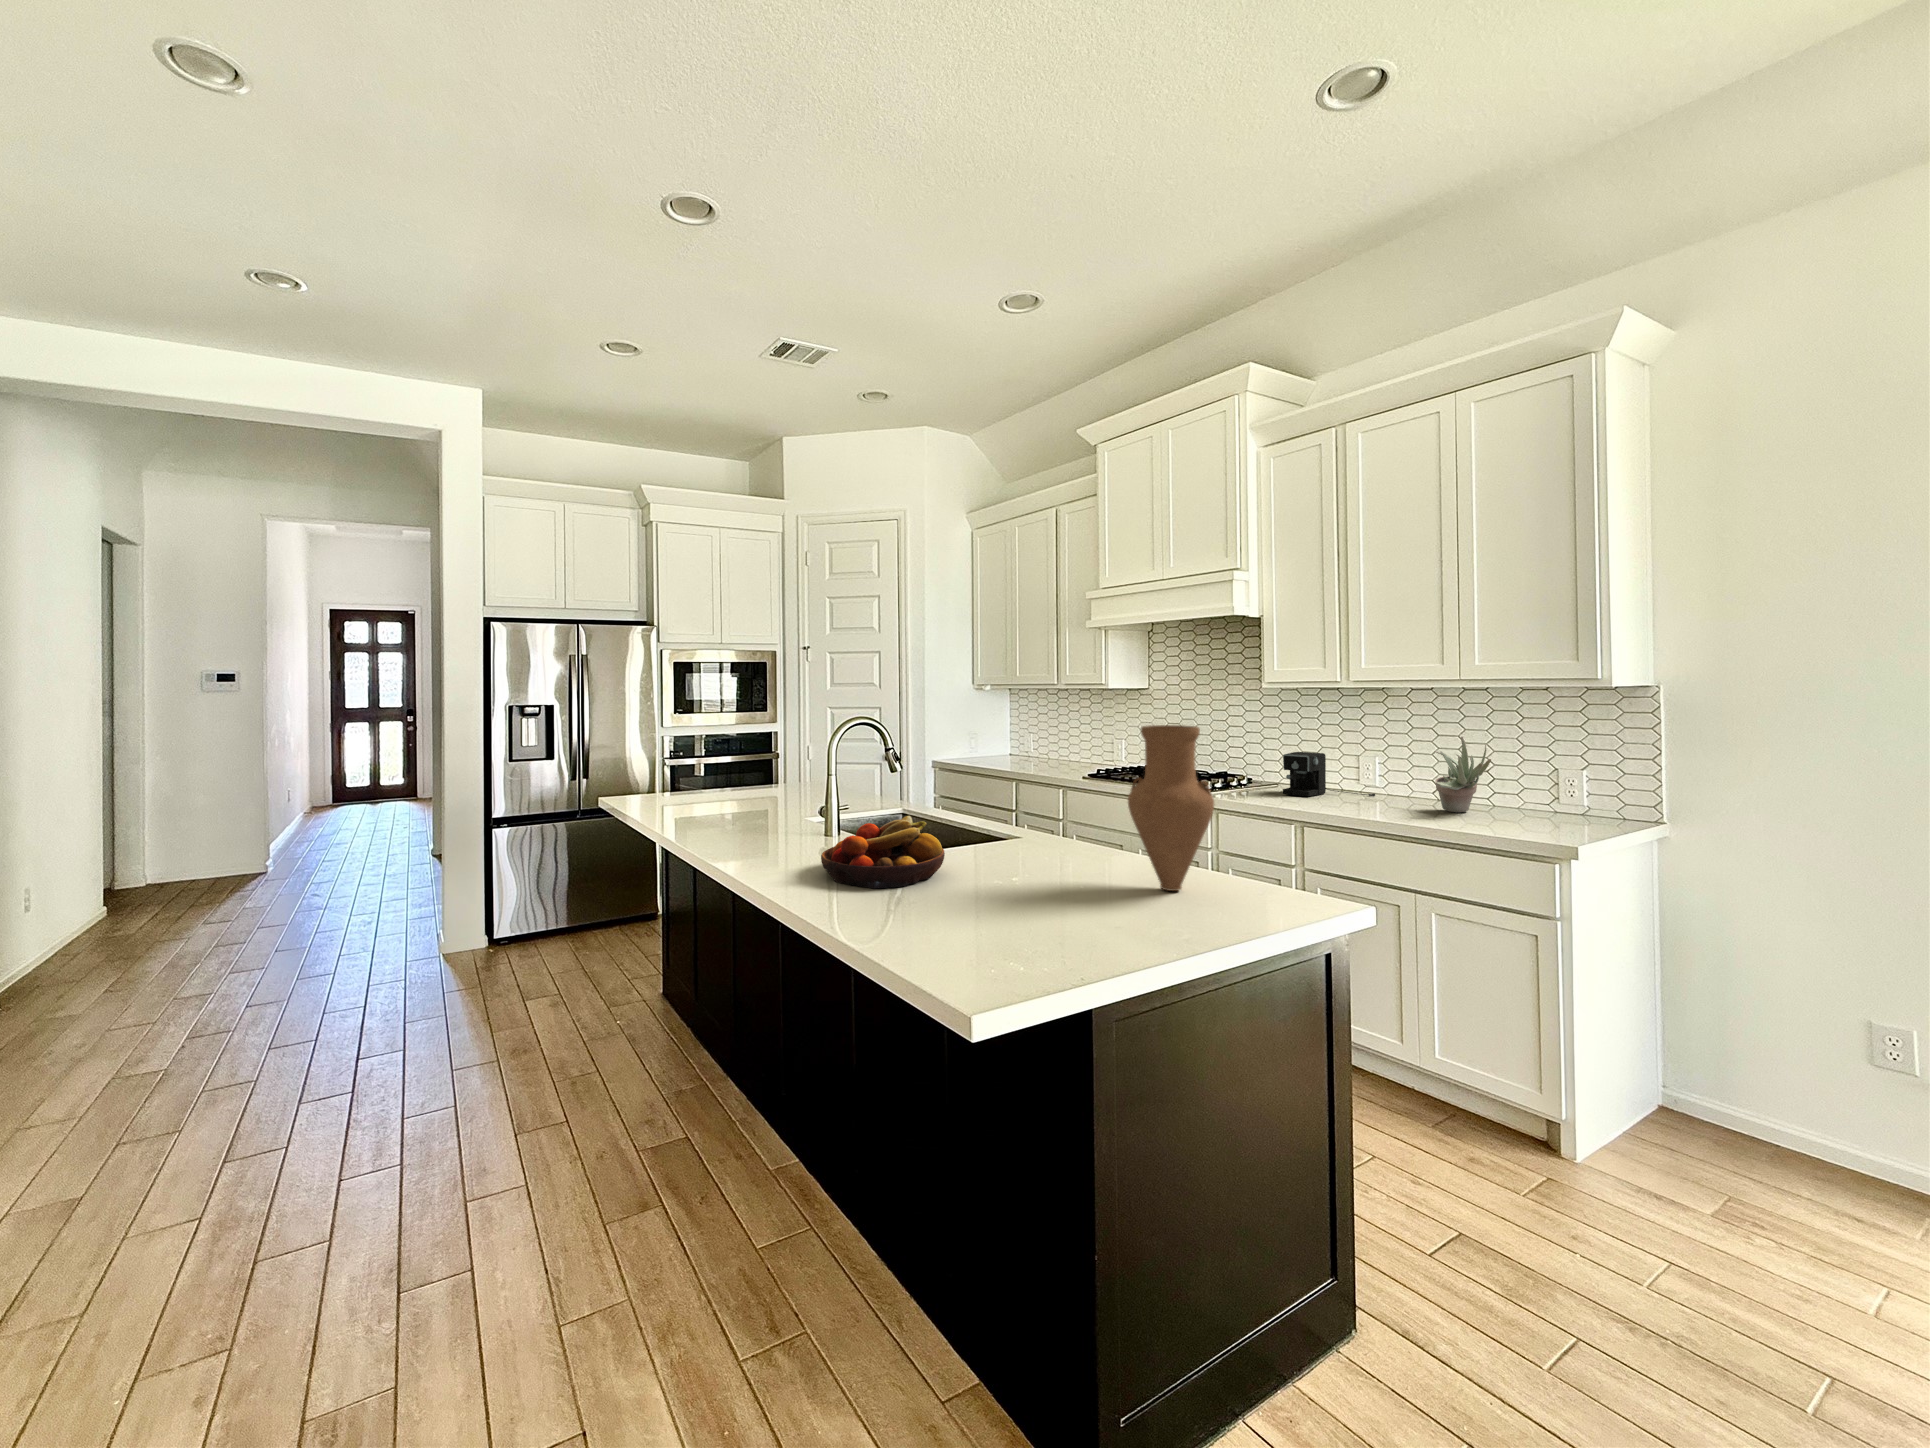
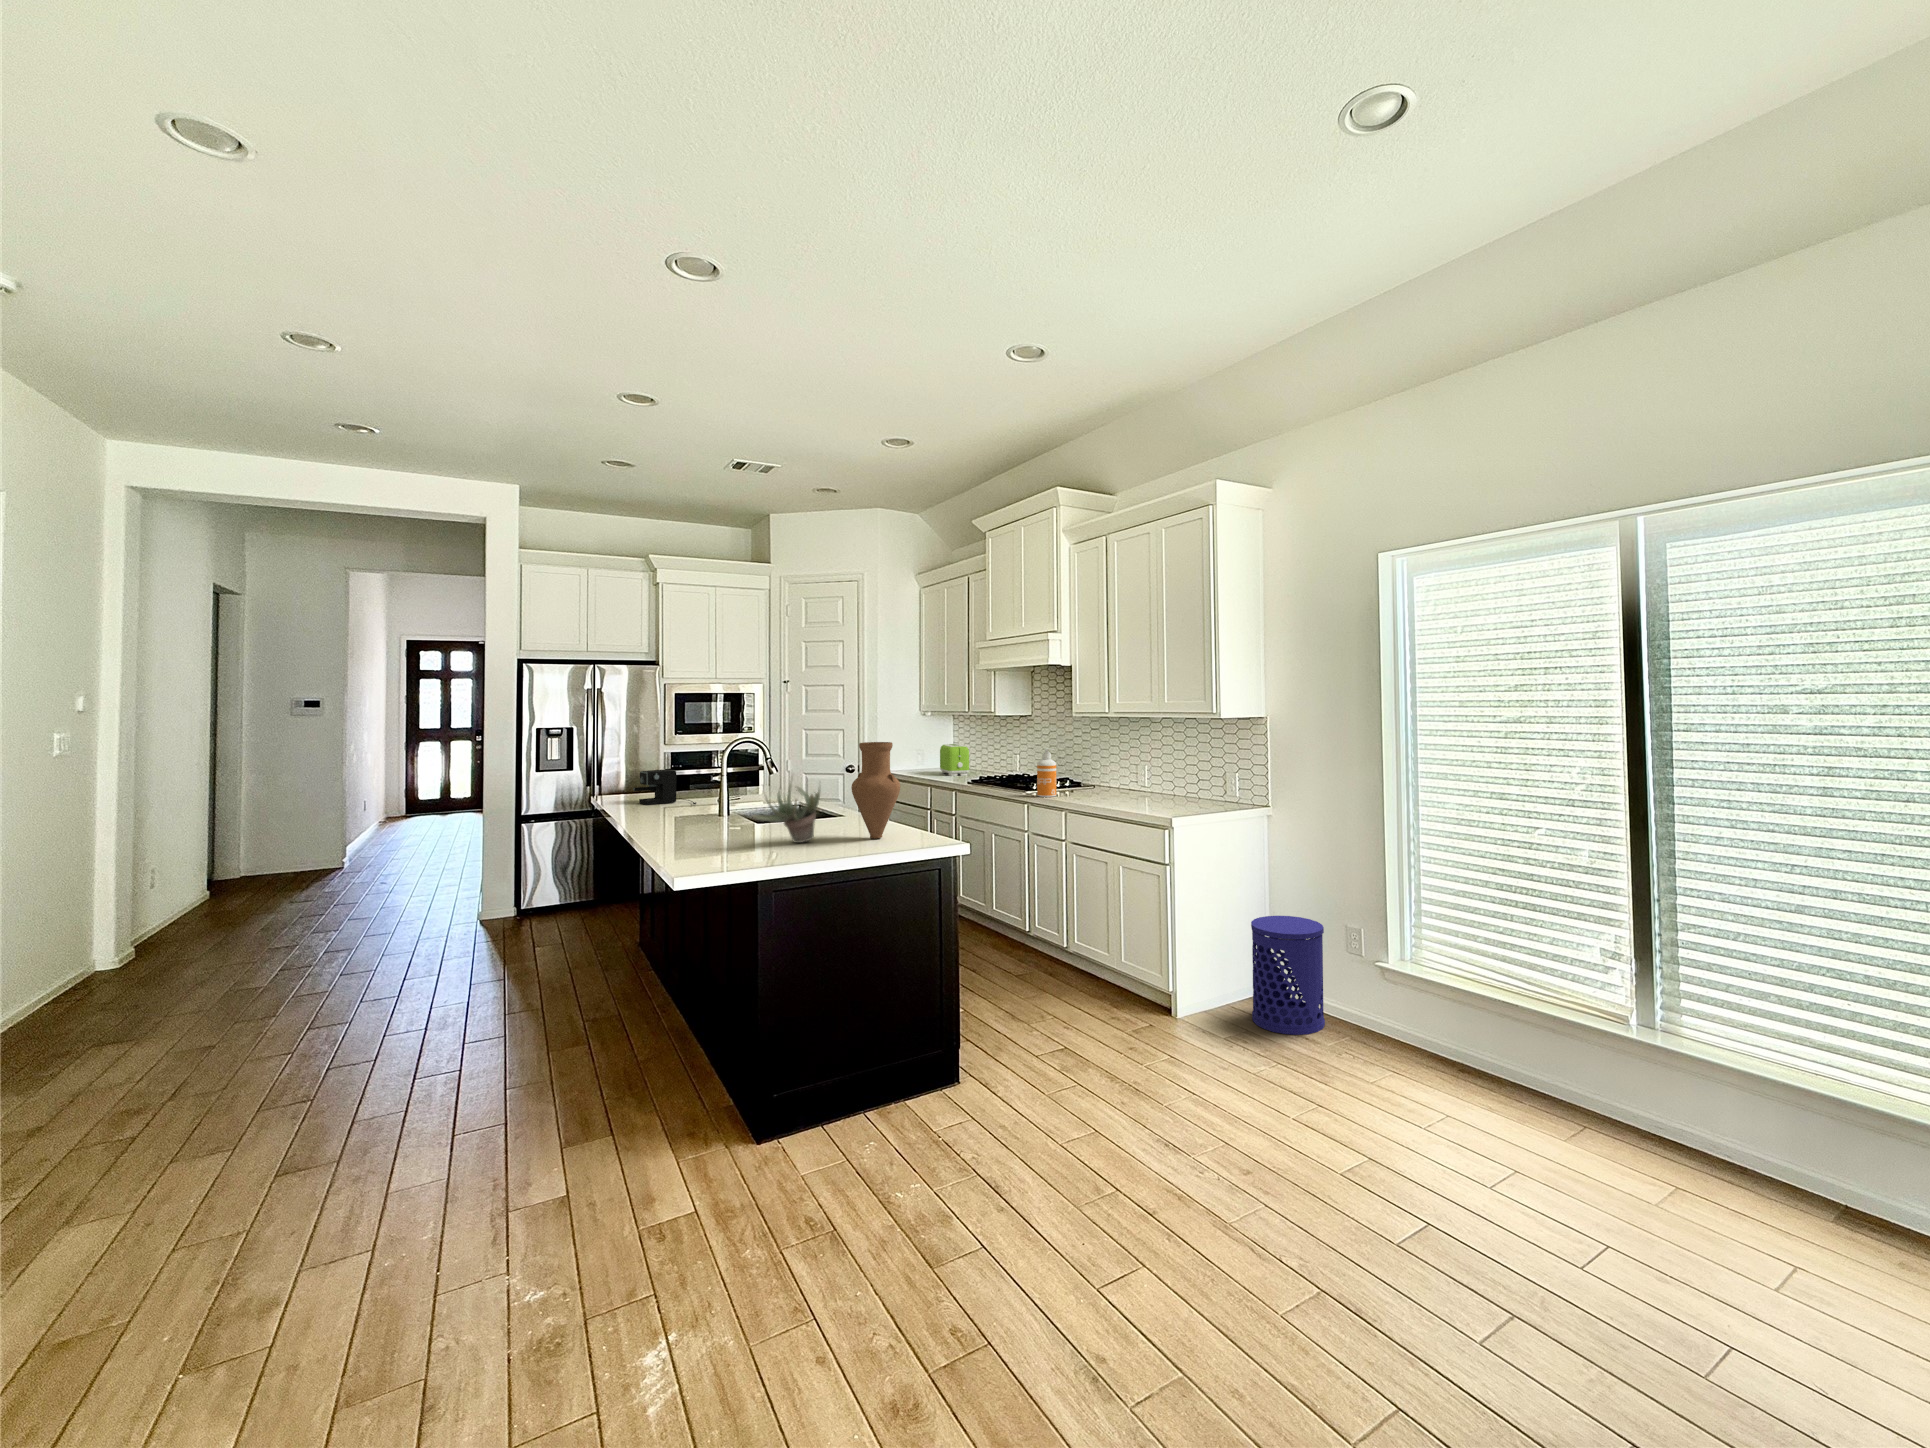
toaster: none [1009,726,1054,767] -> present [940,744,969,776]
soap dispenser: none [1233,732,1261,802] -> present [1037,748,1056,797]
succulent plant: present [1434,737,1491,812] -> present [753,782,820,843]
coffee maker: present [1283,752,1375,796] -> present [633,769,696,805]
fruit bowl: present [821,816,945,888] -> none [678,799,757,838]
waste bin: none [1683,995,1838,1203] -> present [1251,916,1325,1035]

